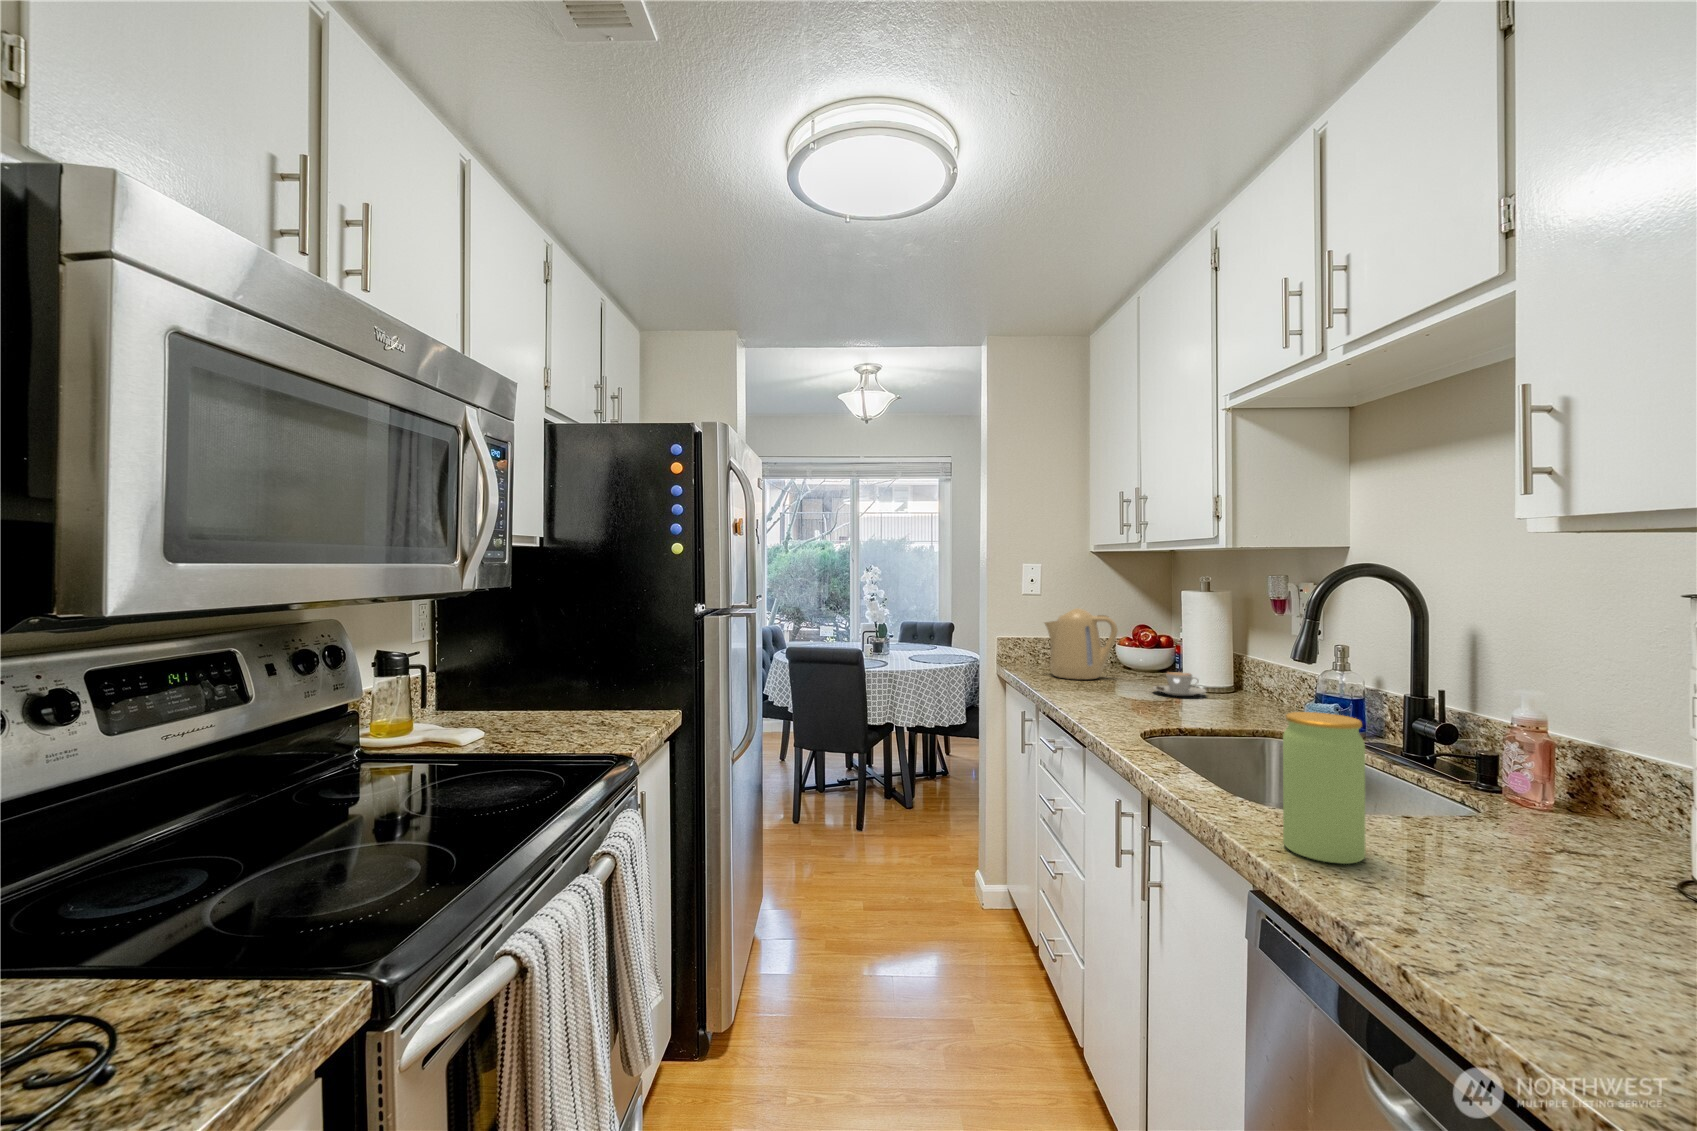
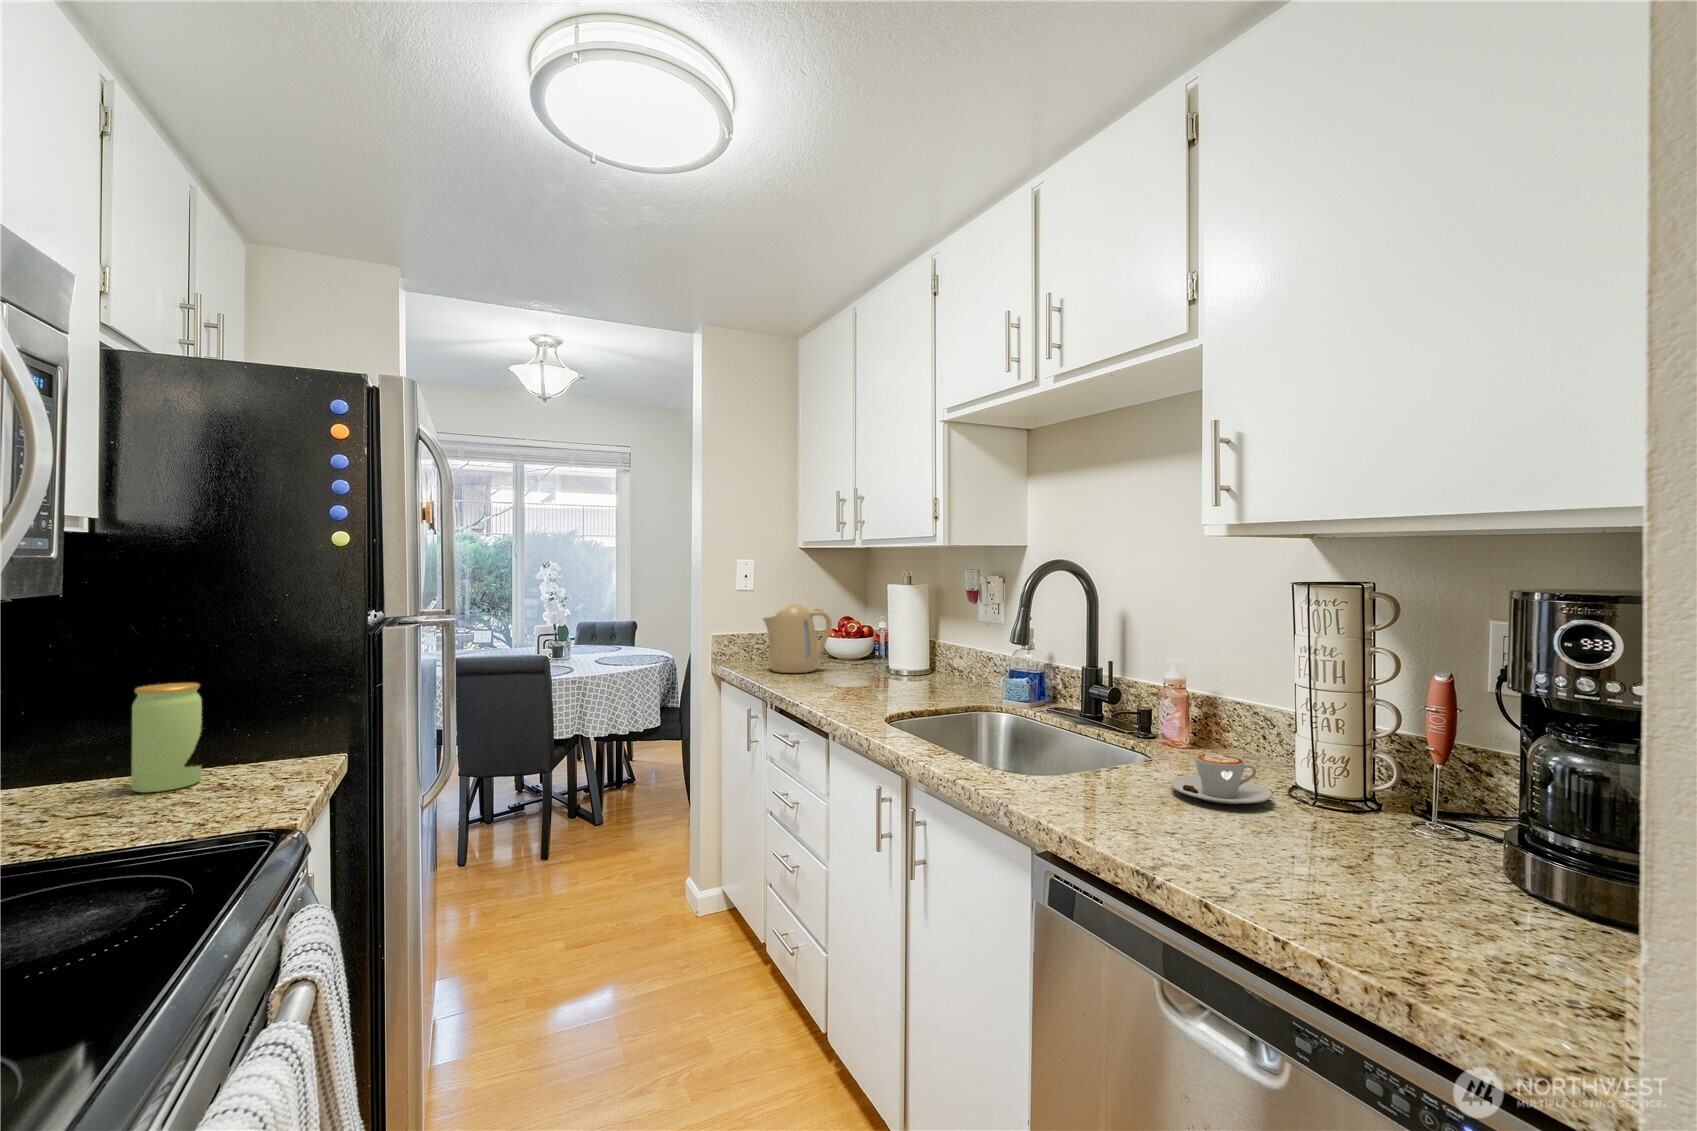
coffee cup: present [1153,672,1206,696] -> present [1171,754,1272,804]
jar: present [1283,712,1366,864] -> present [131,683,202,792]

